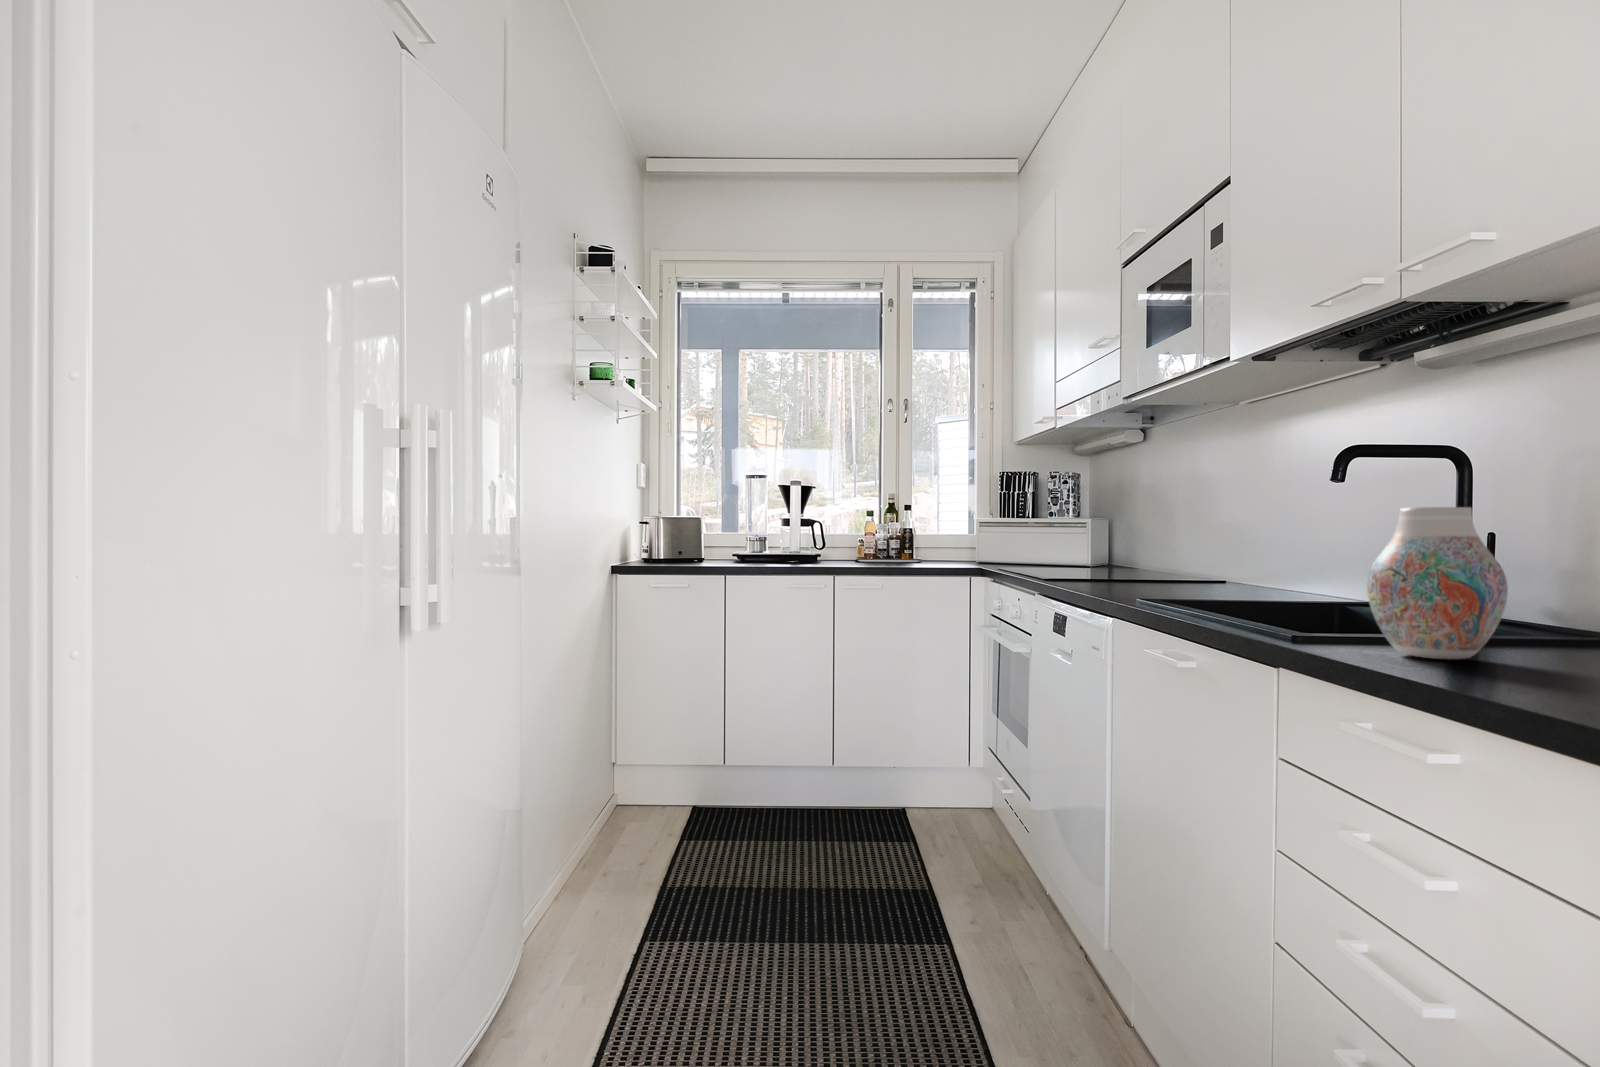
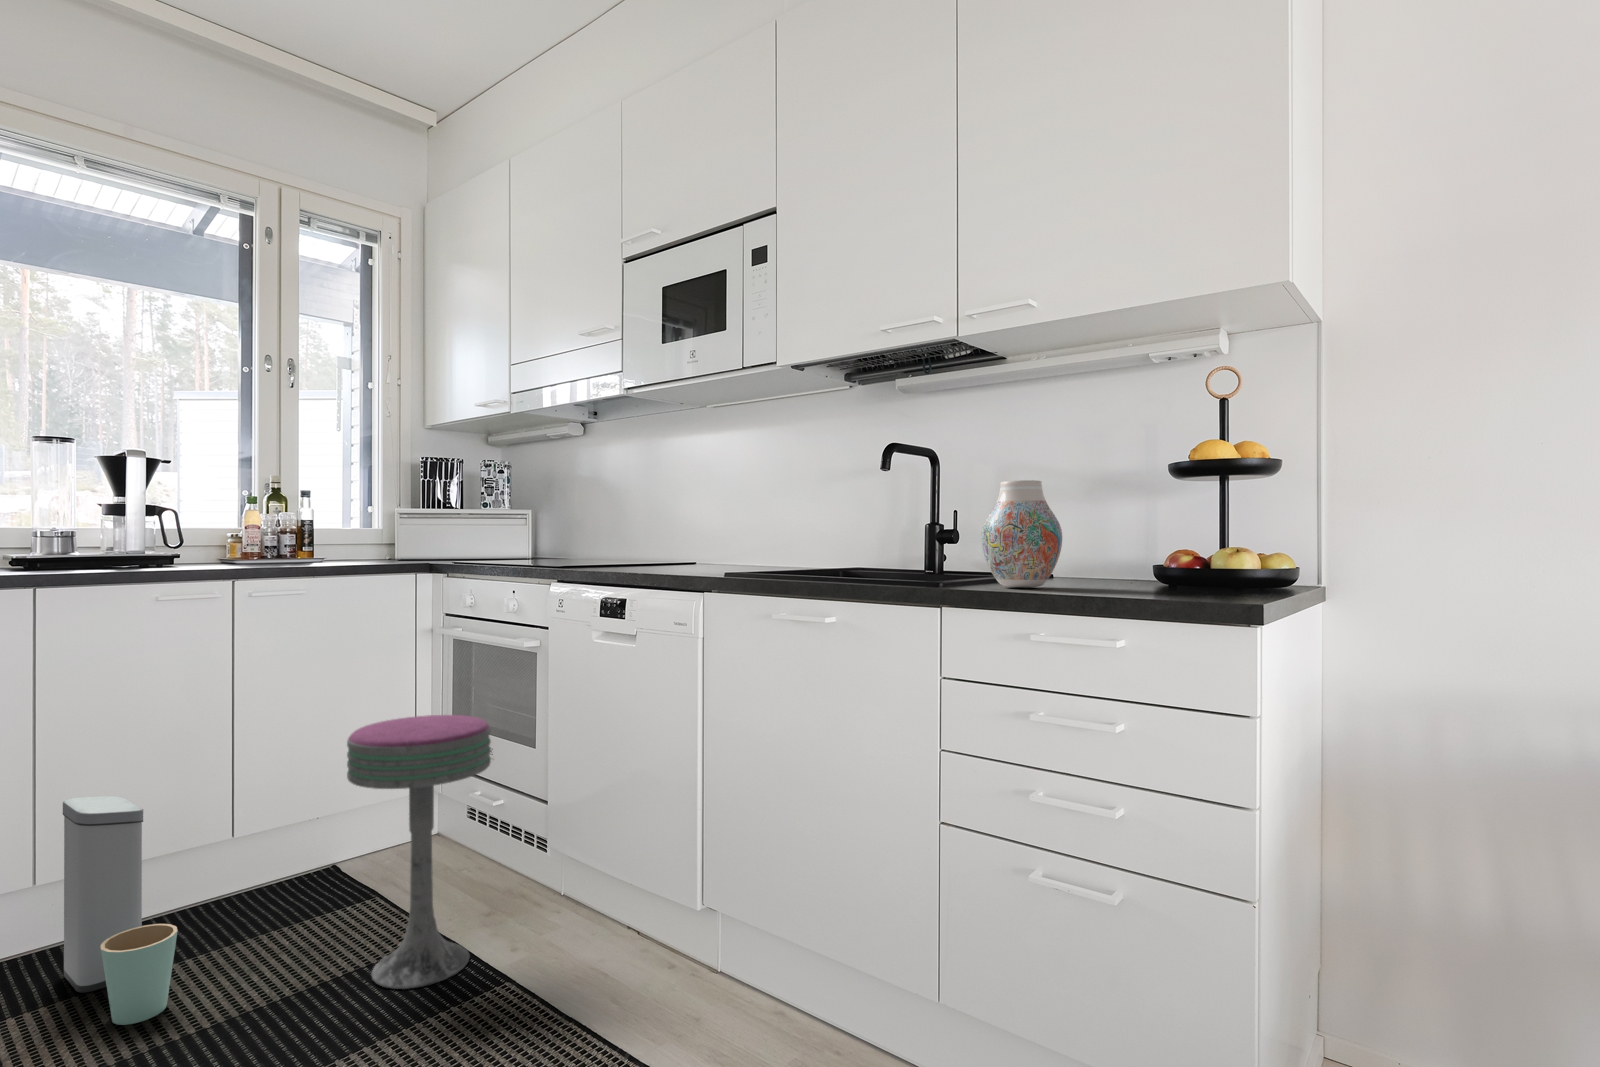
bar stool: none [848,698,957,922] -> present [347,715,491,989]
trash can: none [719,716,760,873] -> present [63,796,178,1025]

